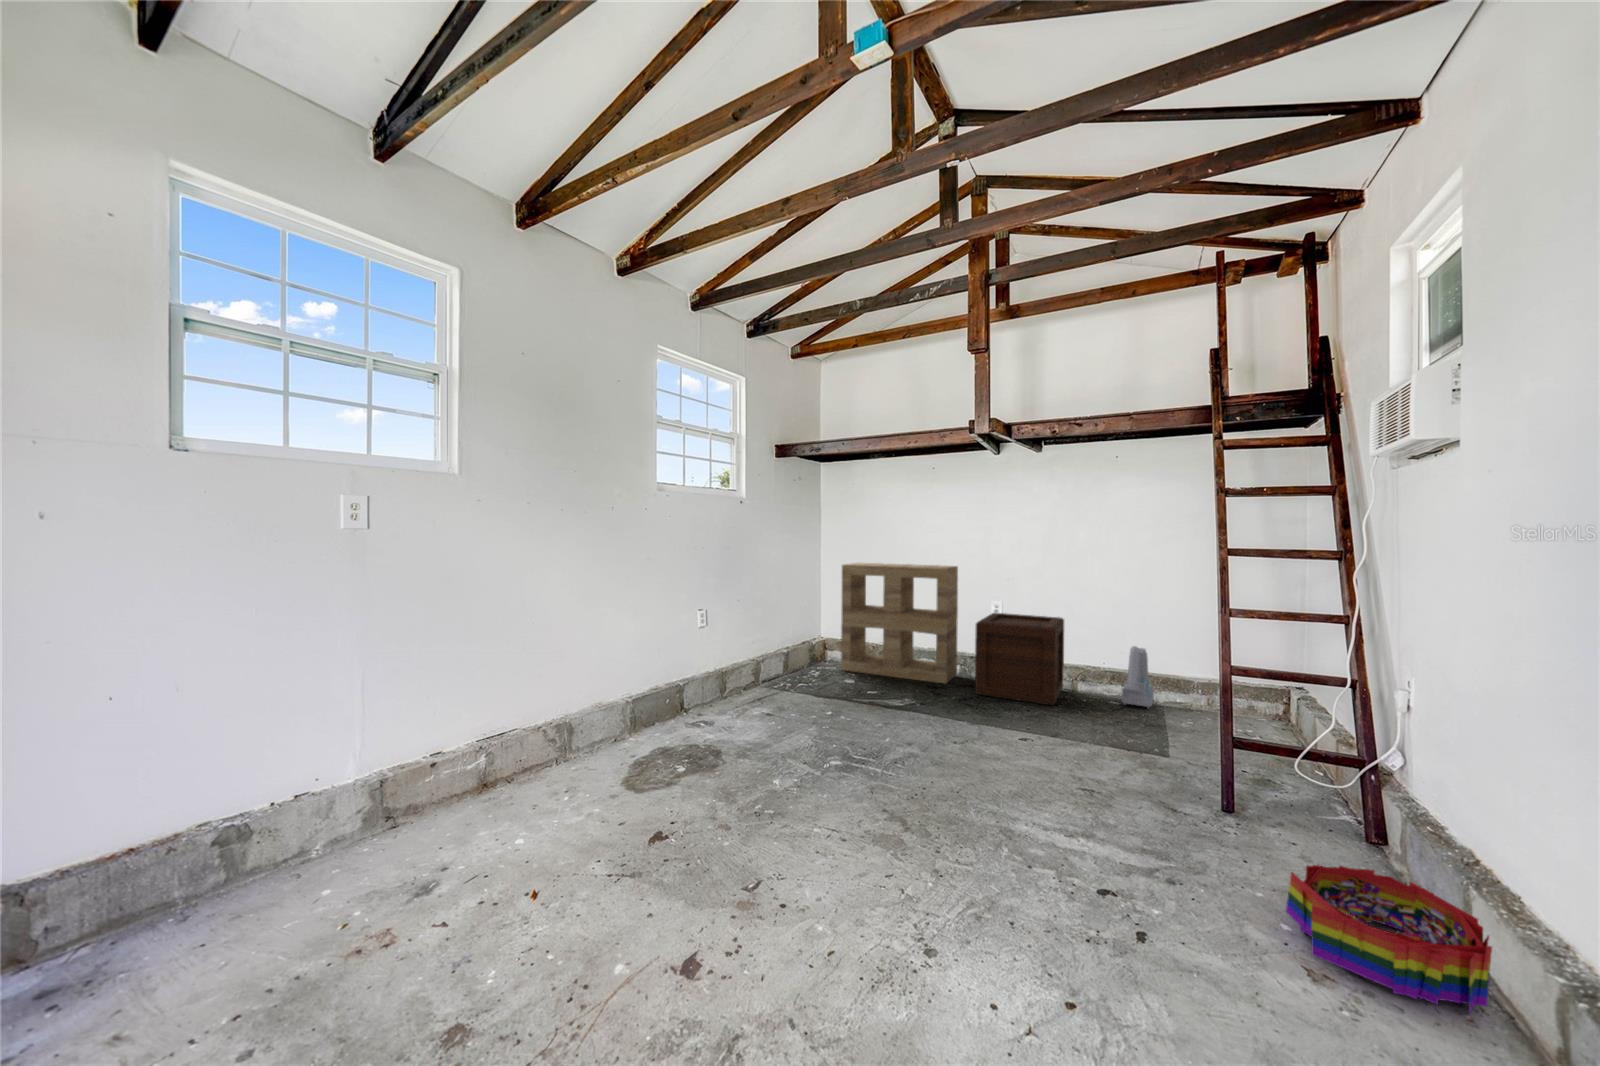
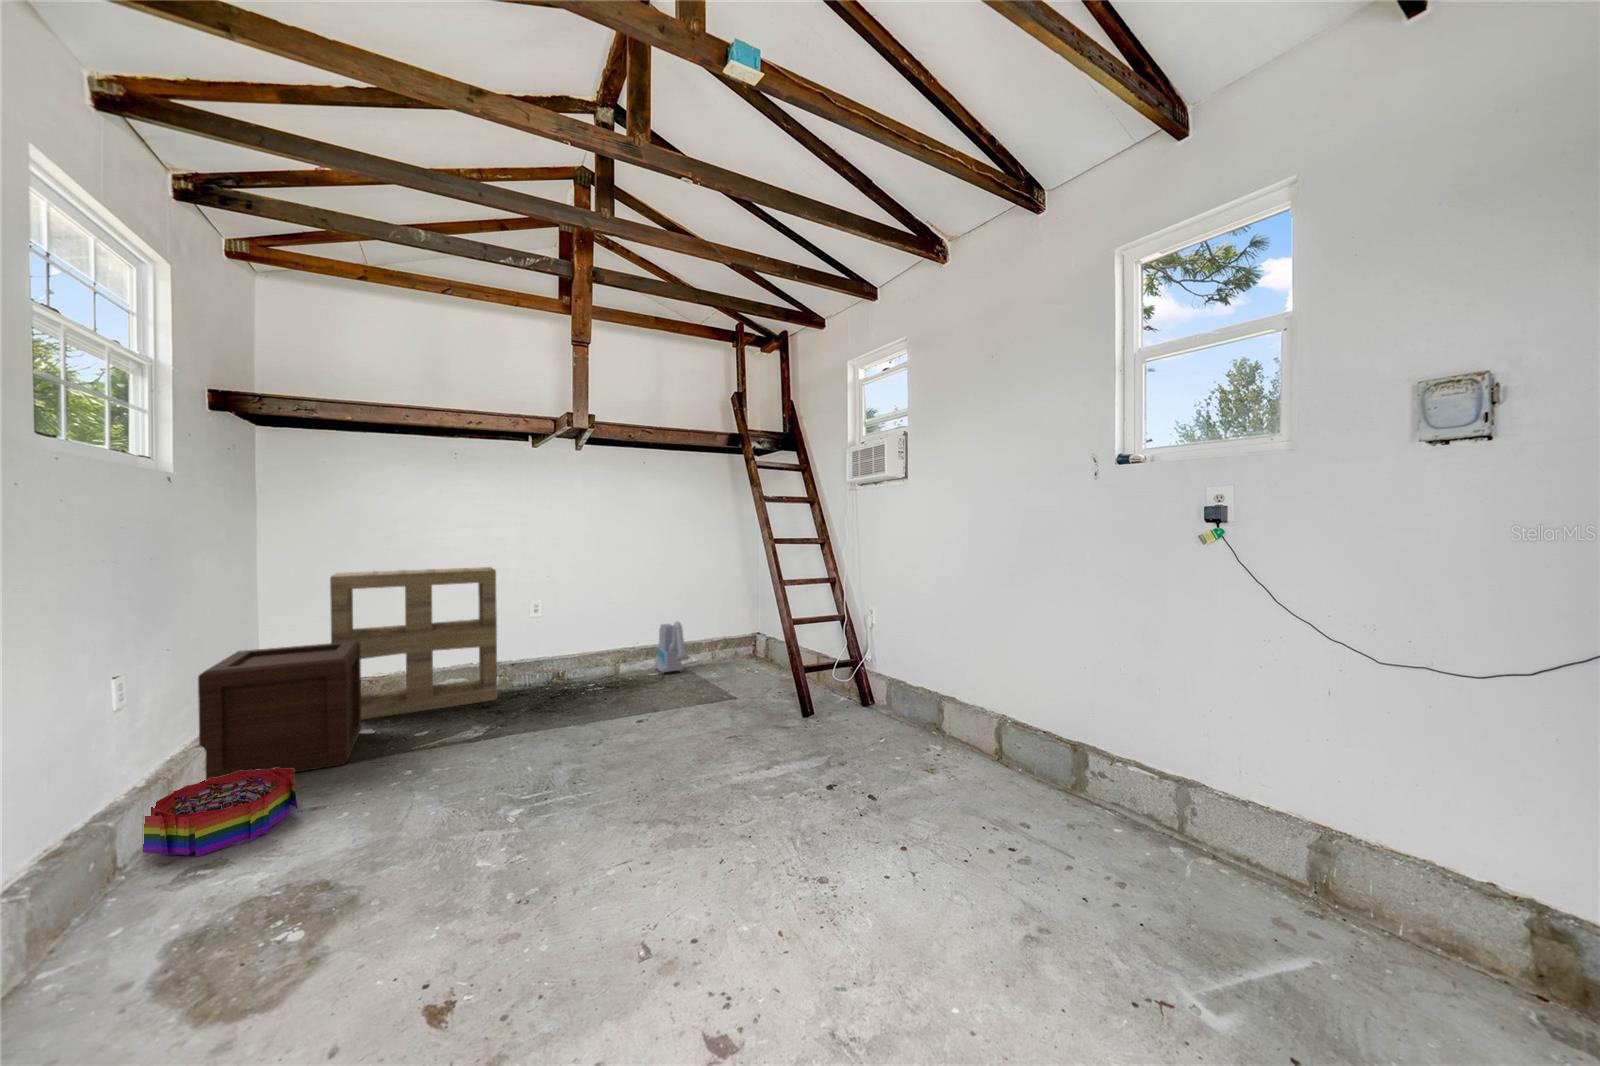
wooden crate: present [975,613,1064,705] -> present [198,641,361,781]
storage bin: present [1286,865,1493,1013] -> present [143,768,297,857]

